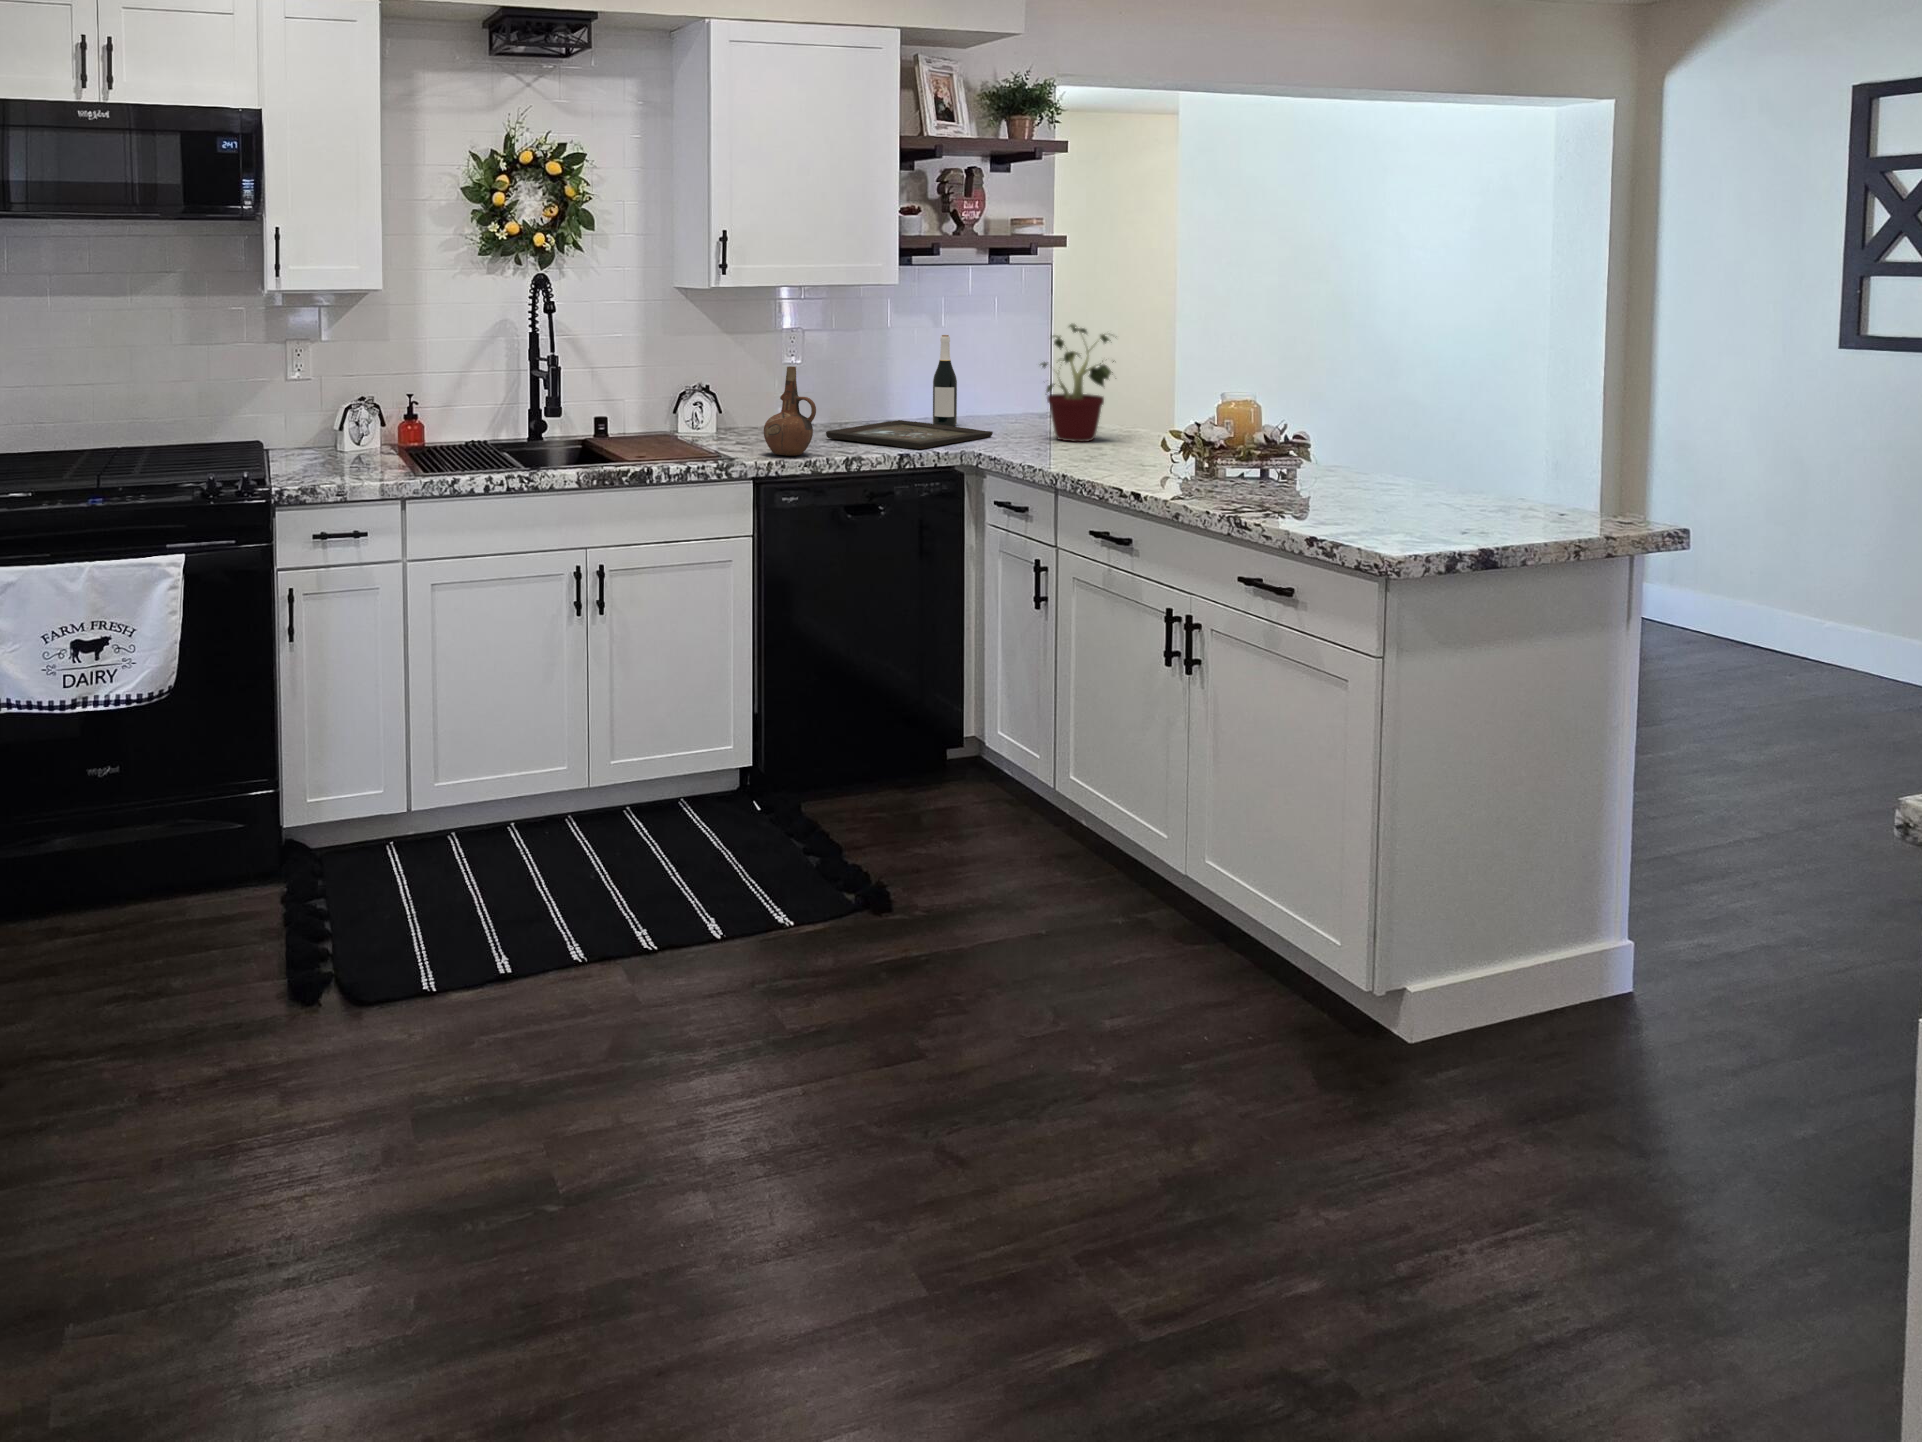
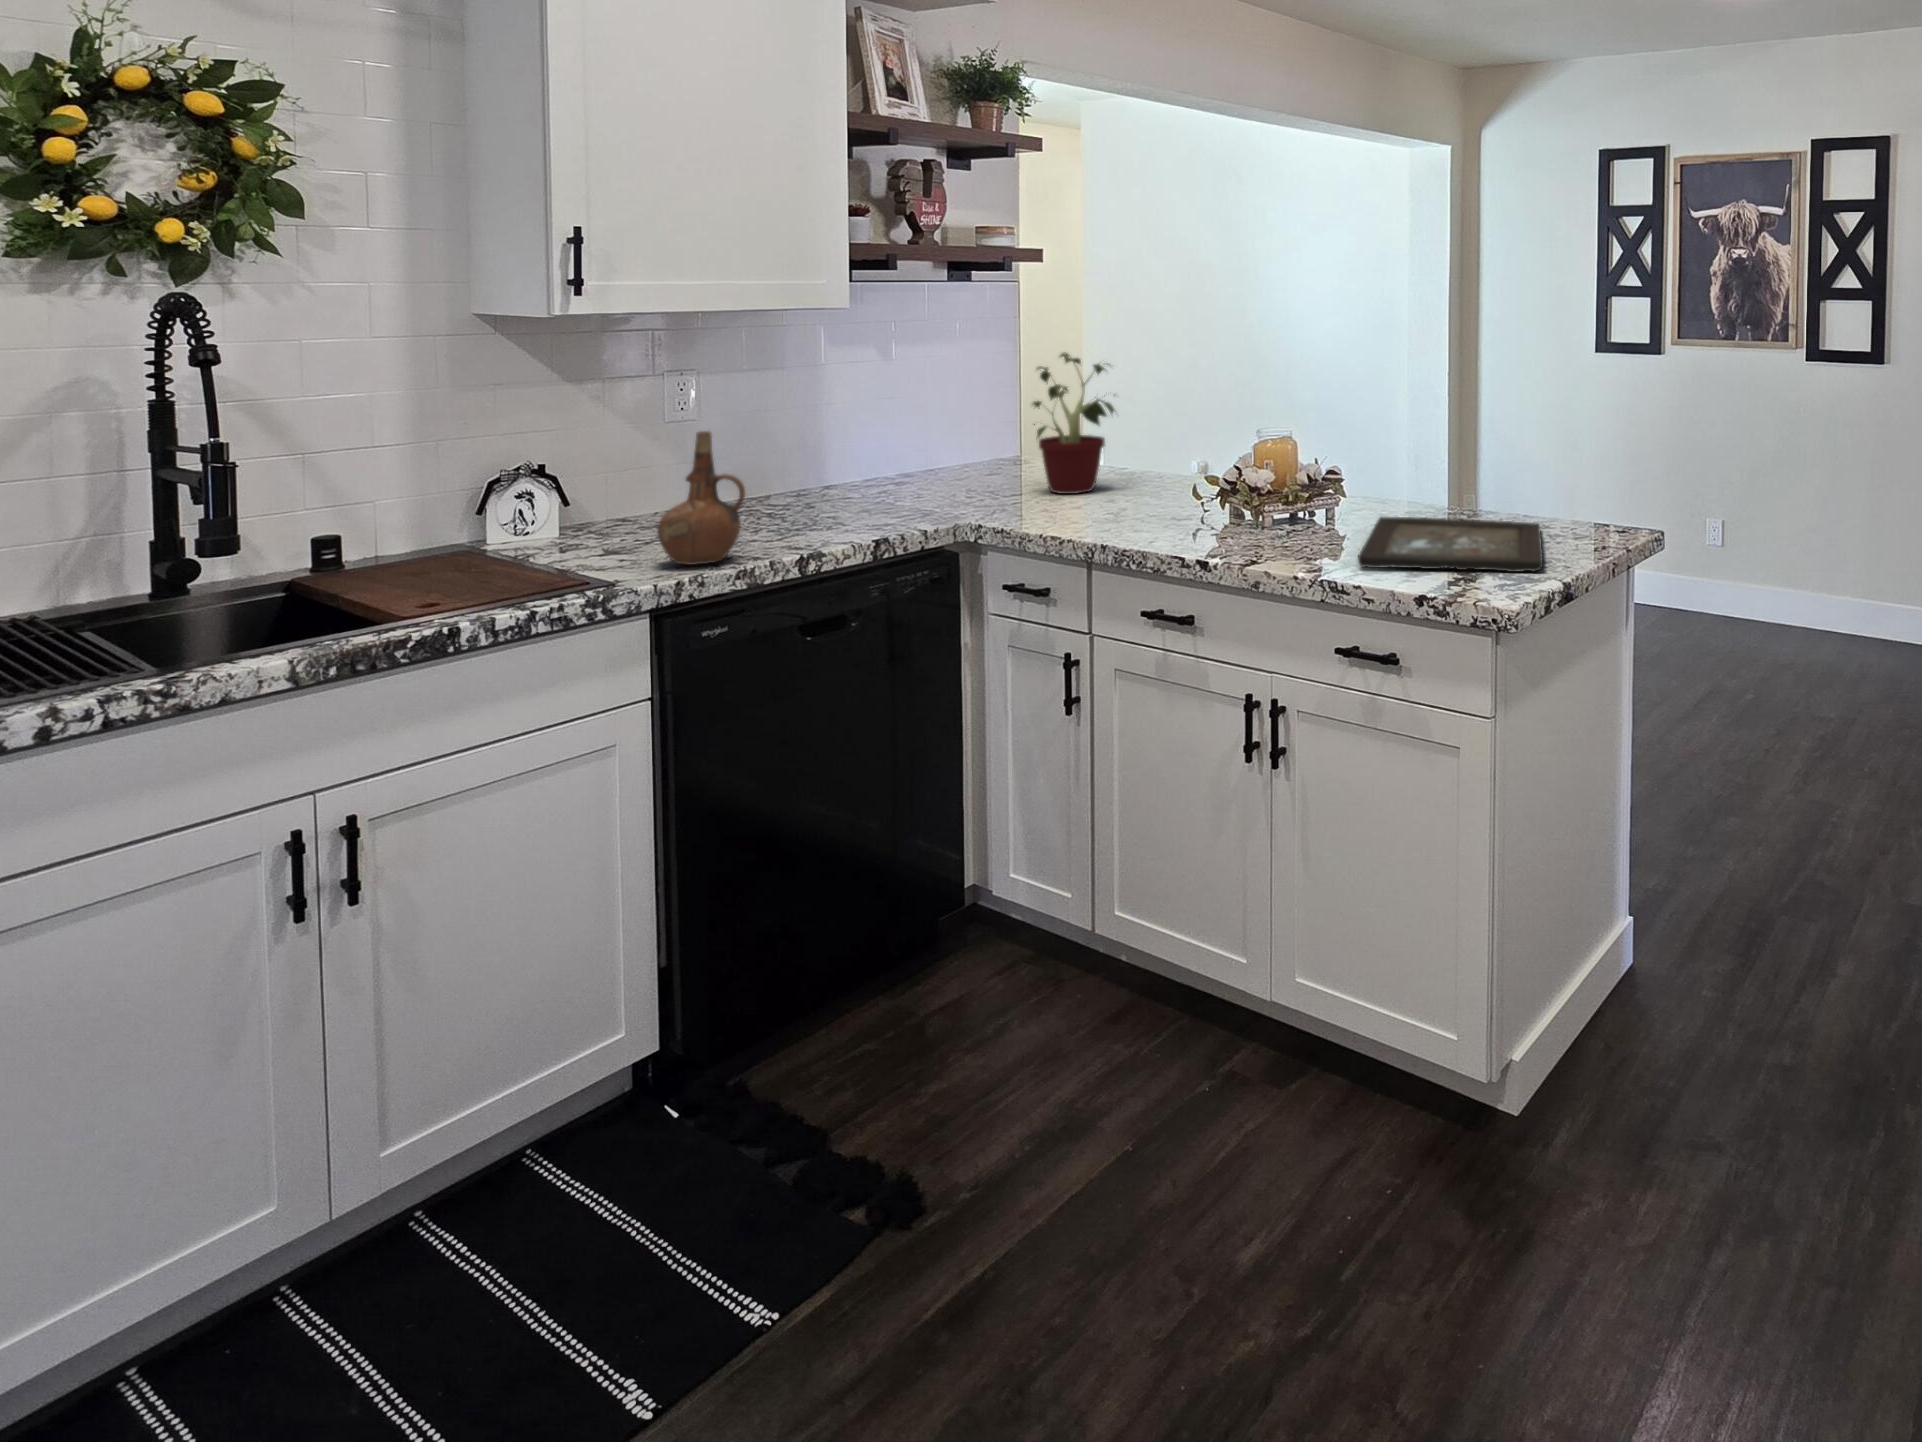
wine bottle: present [933,335,957,426] -> none [881,370,913,488]
tray: present [826,420,993,449] -> present [1358,516,1543,572]

